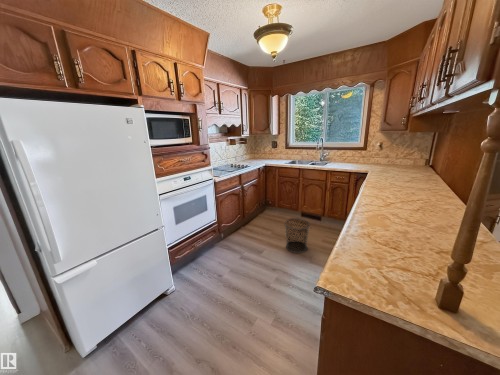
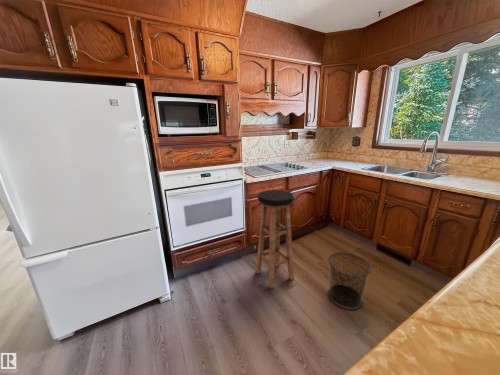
bar stool: none [232,183,262,258] -> present [256,190,294,289]

